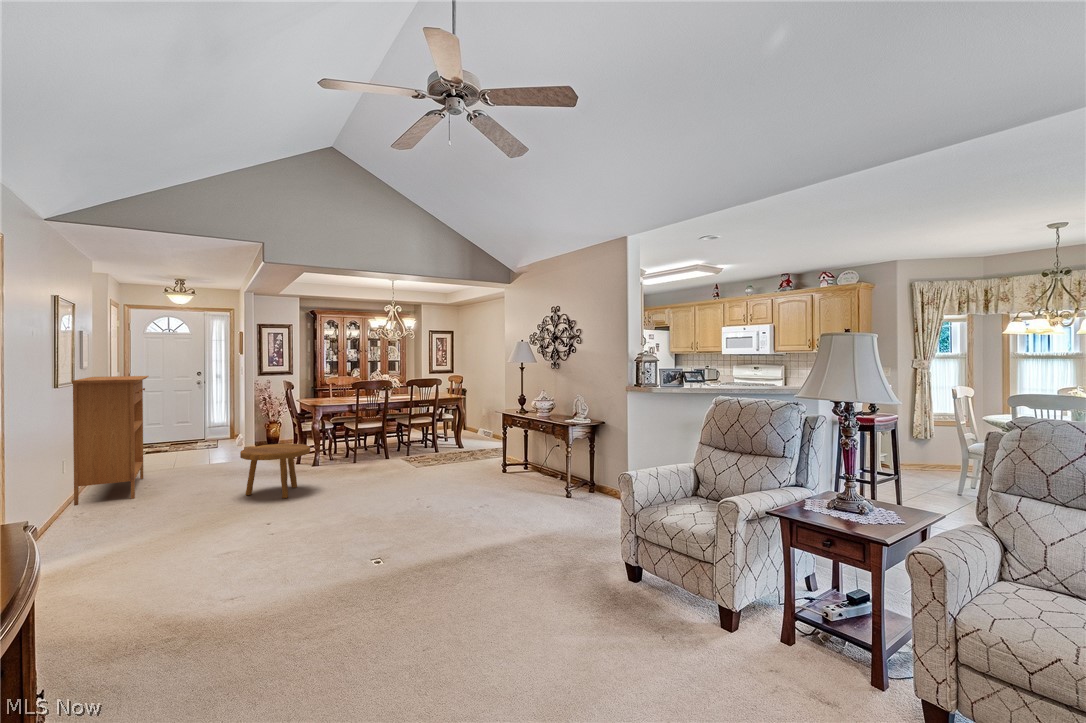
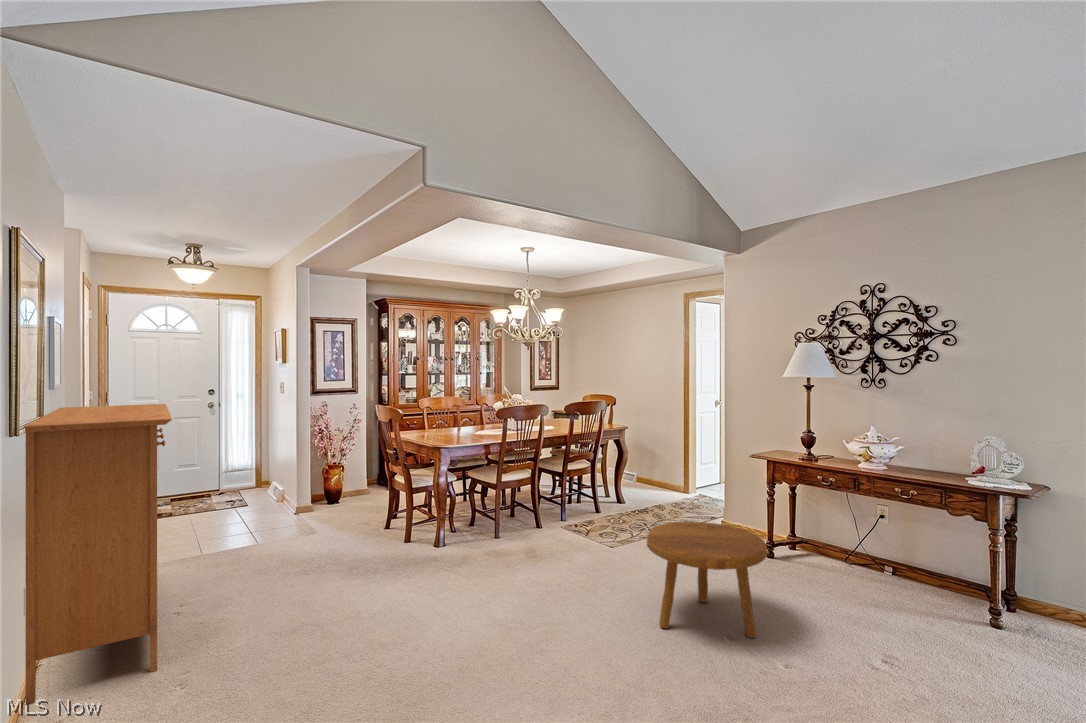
footstool: present [240,444,310,499] -> present [647,522,767,638]

